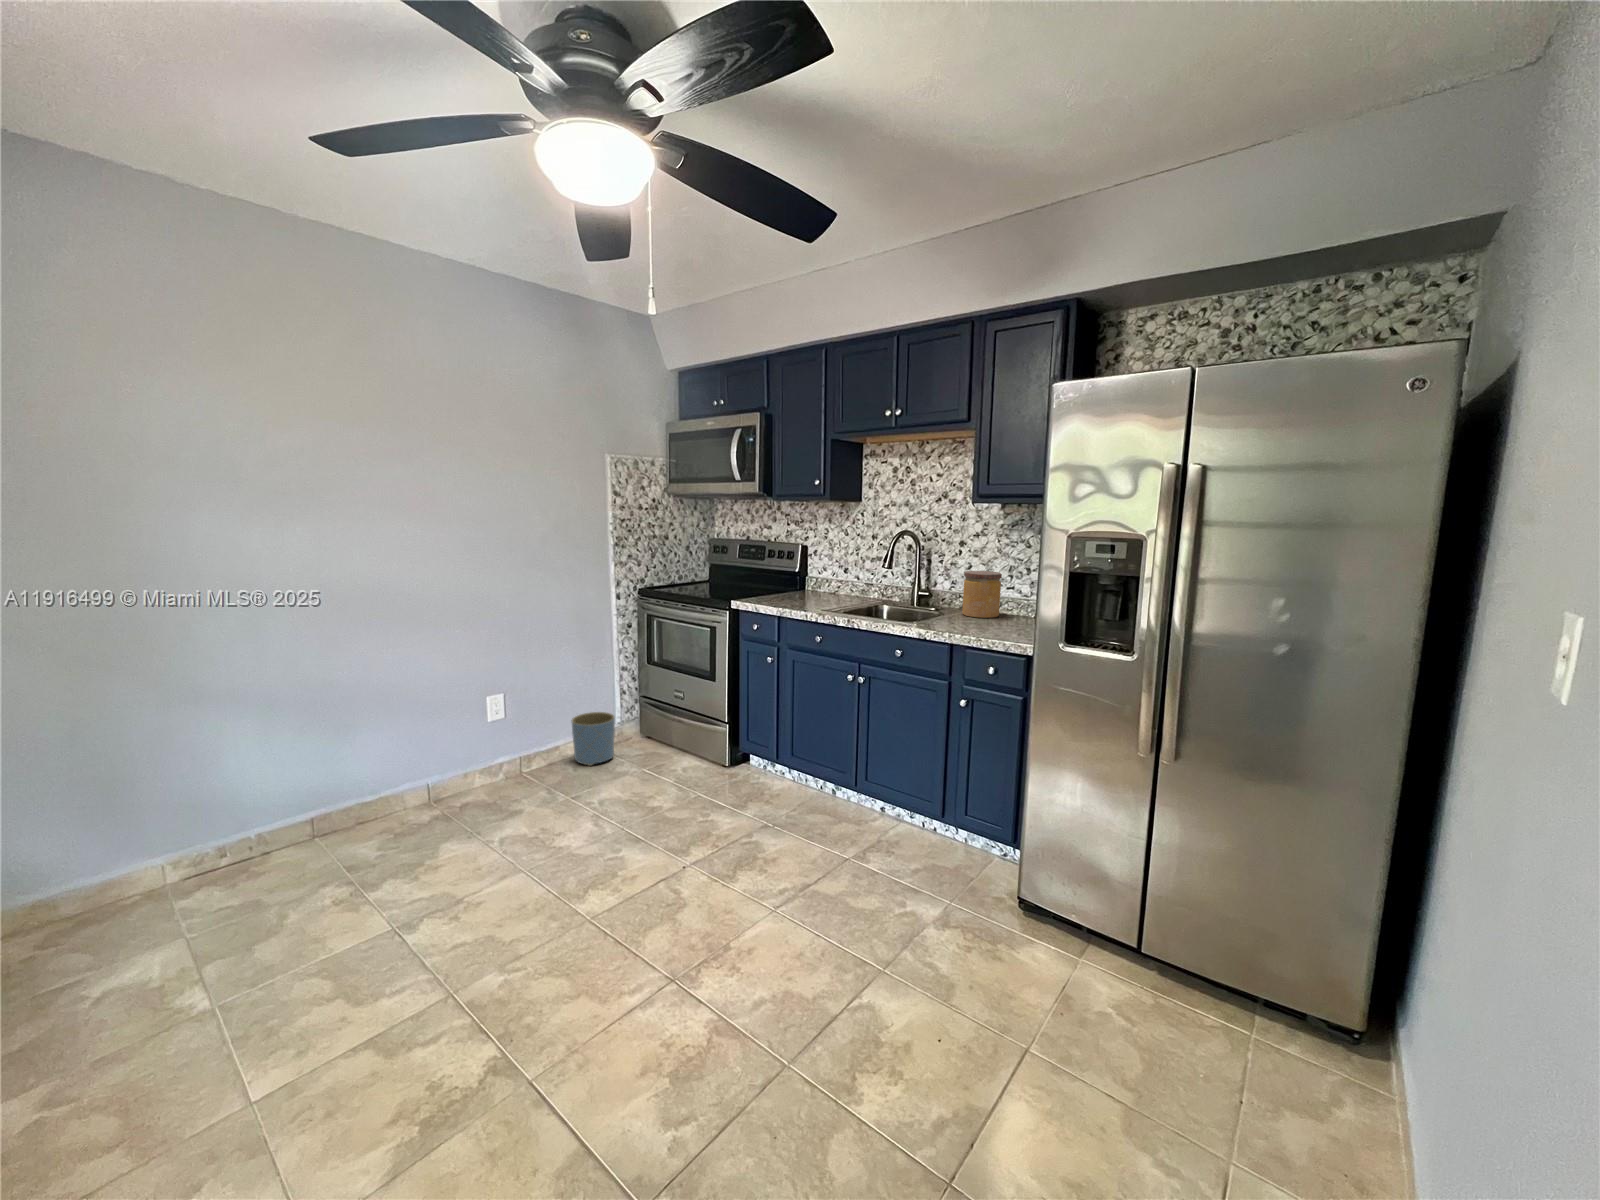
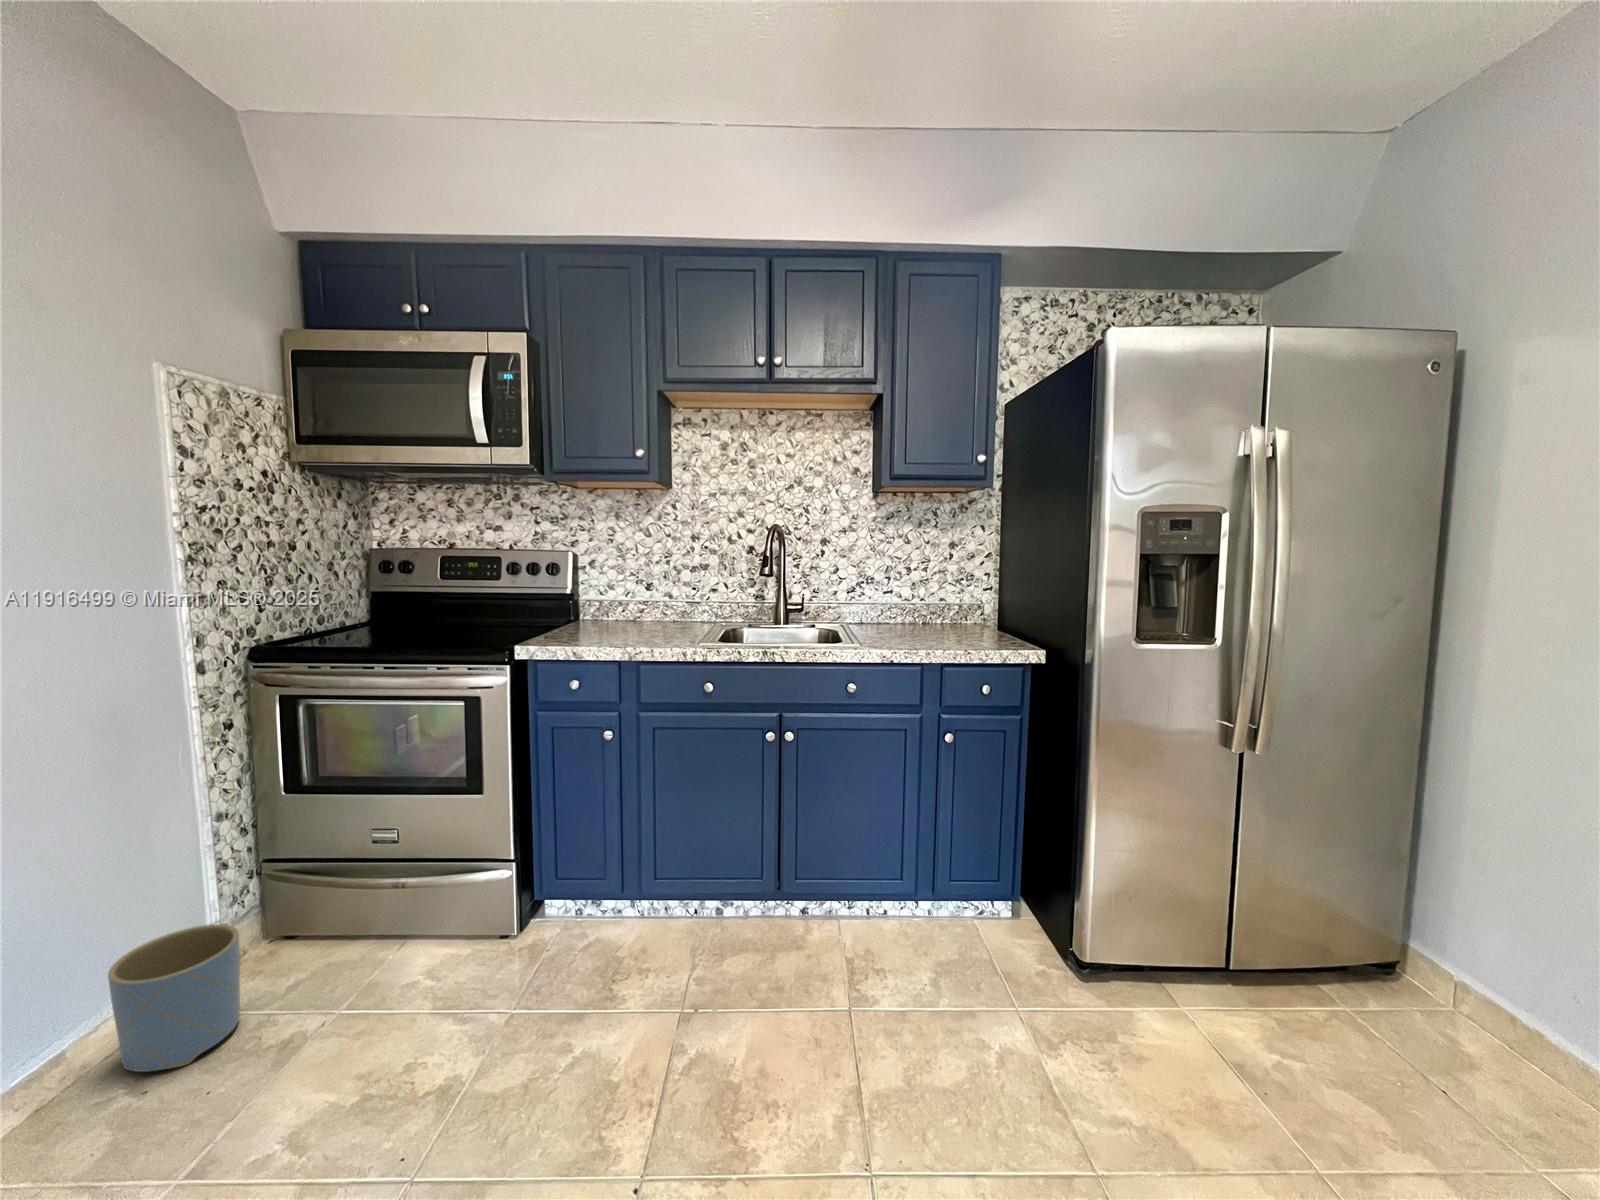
jar: present [962,571,1002,618] -> none [854,573,899,629]

